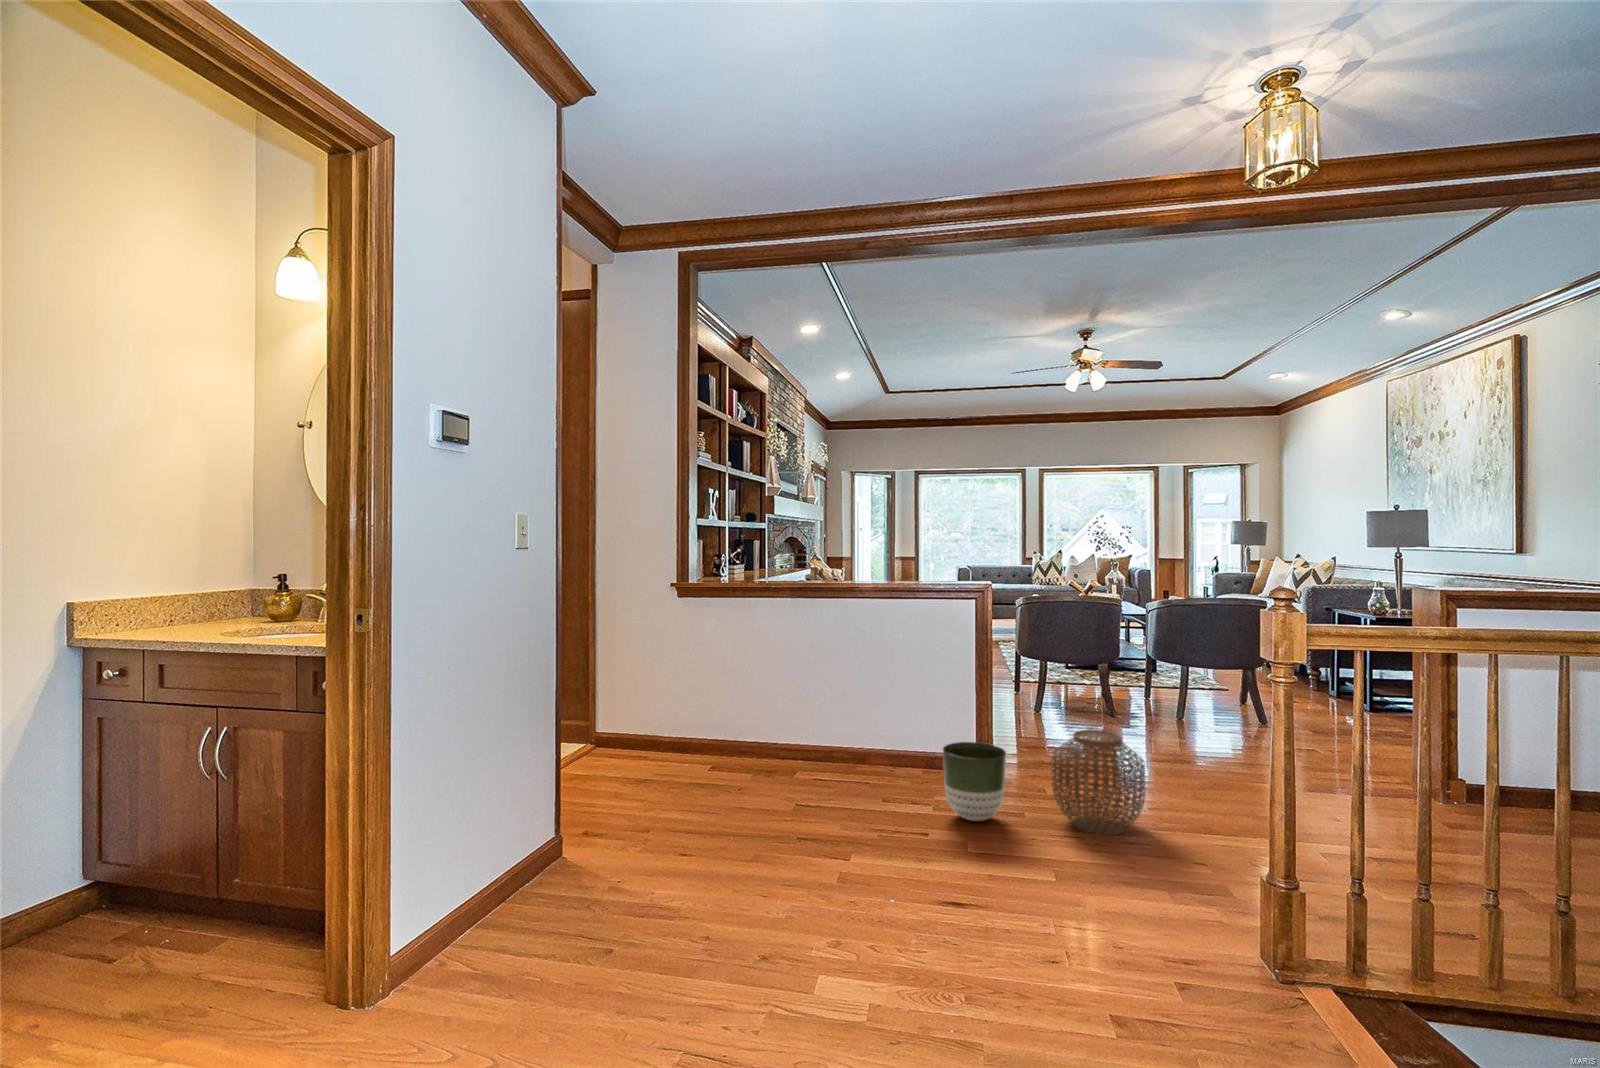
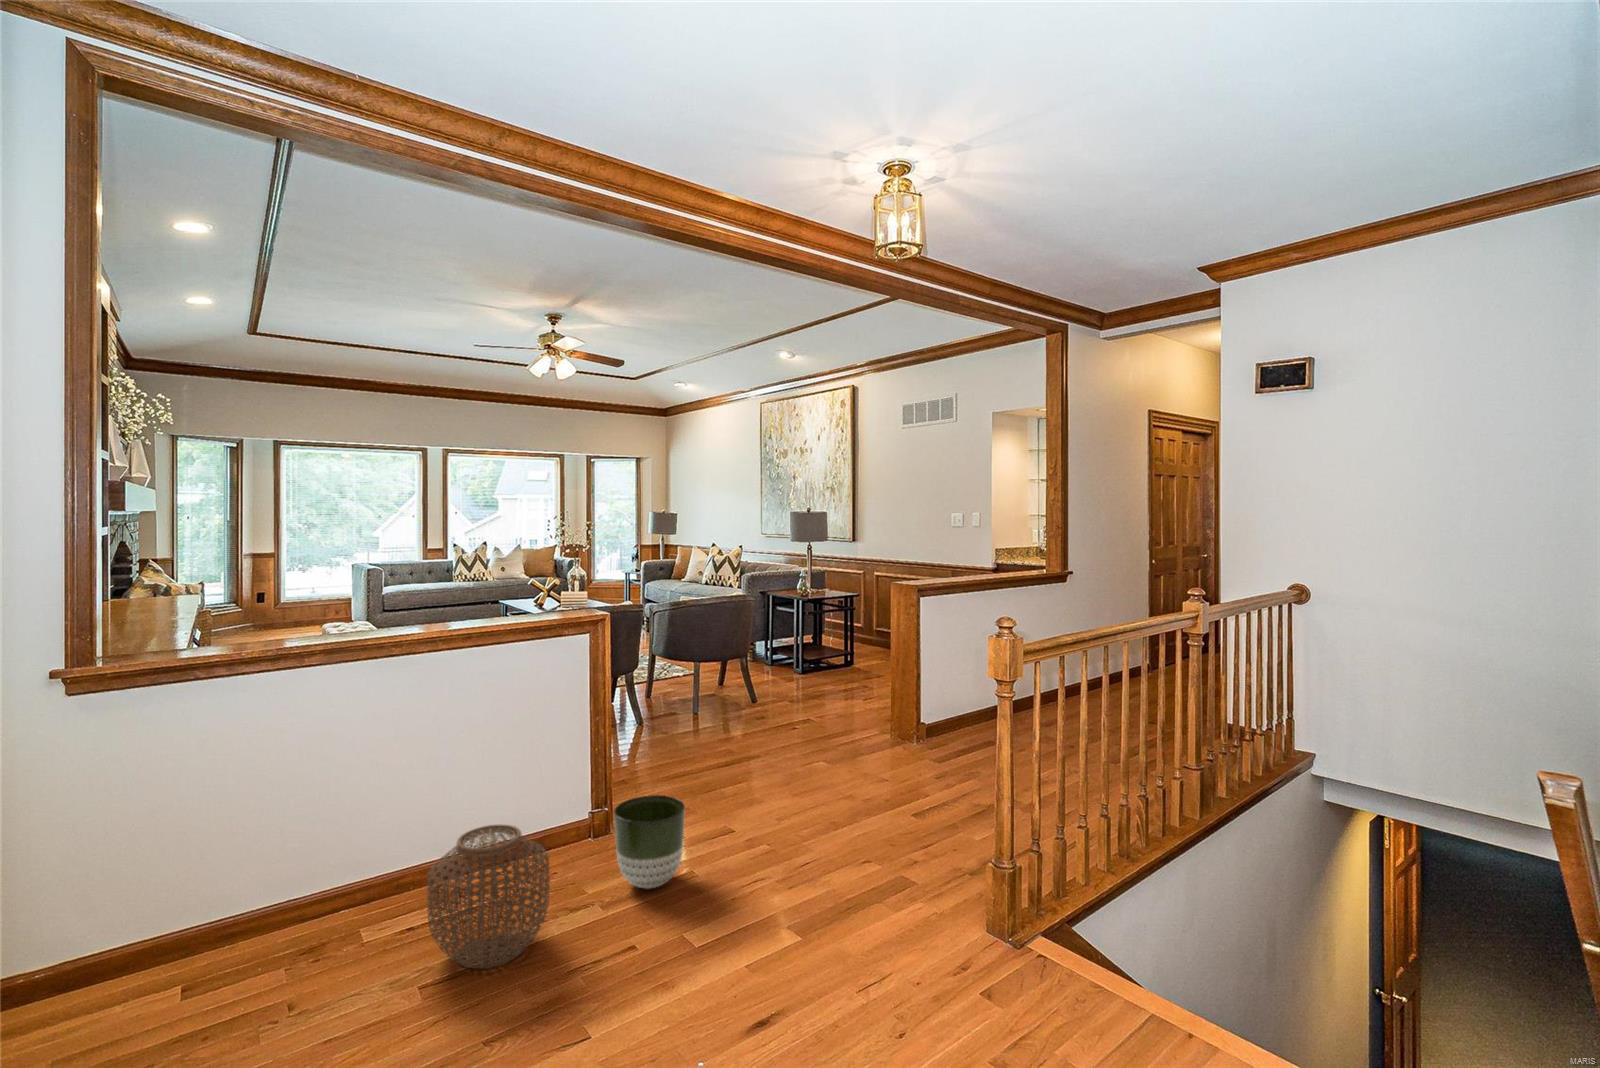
woven basket: present [1052,730,1145,835] -> present [427,825,550,968]

